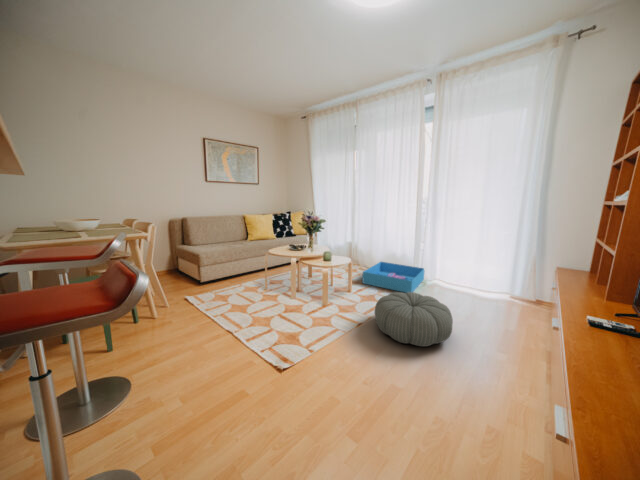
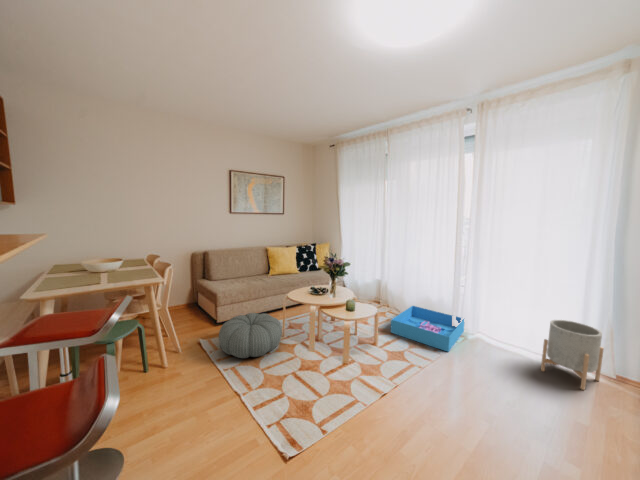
planter: none [483,260,529,311] -> present [541,320,604,390]
pouf: present [375,292,453,346] -> present [219,313,282,358]

